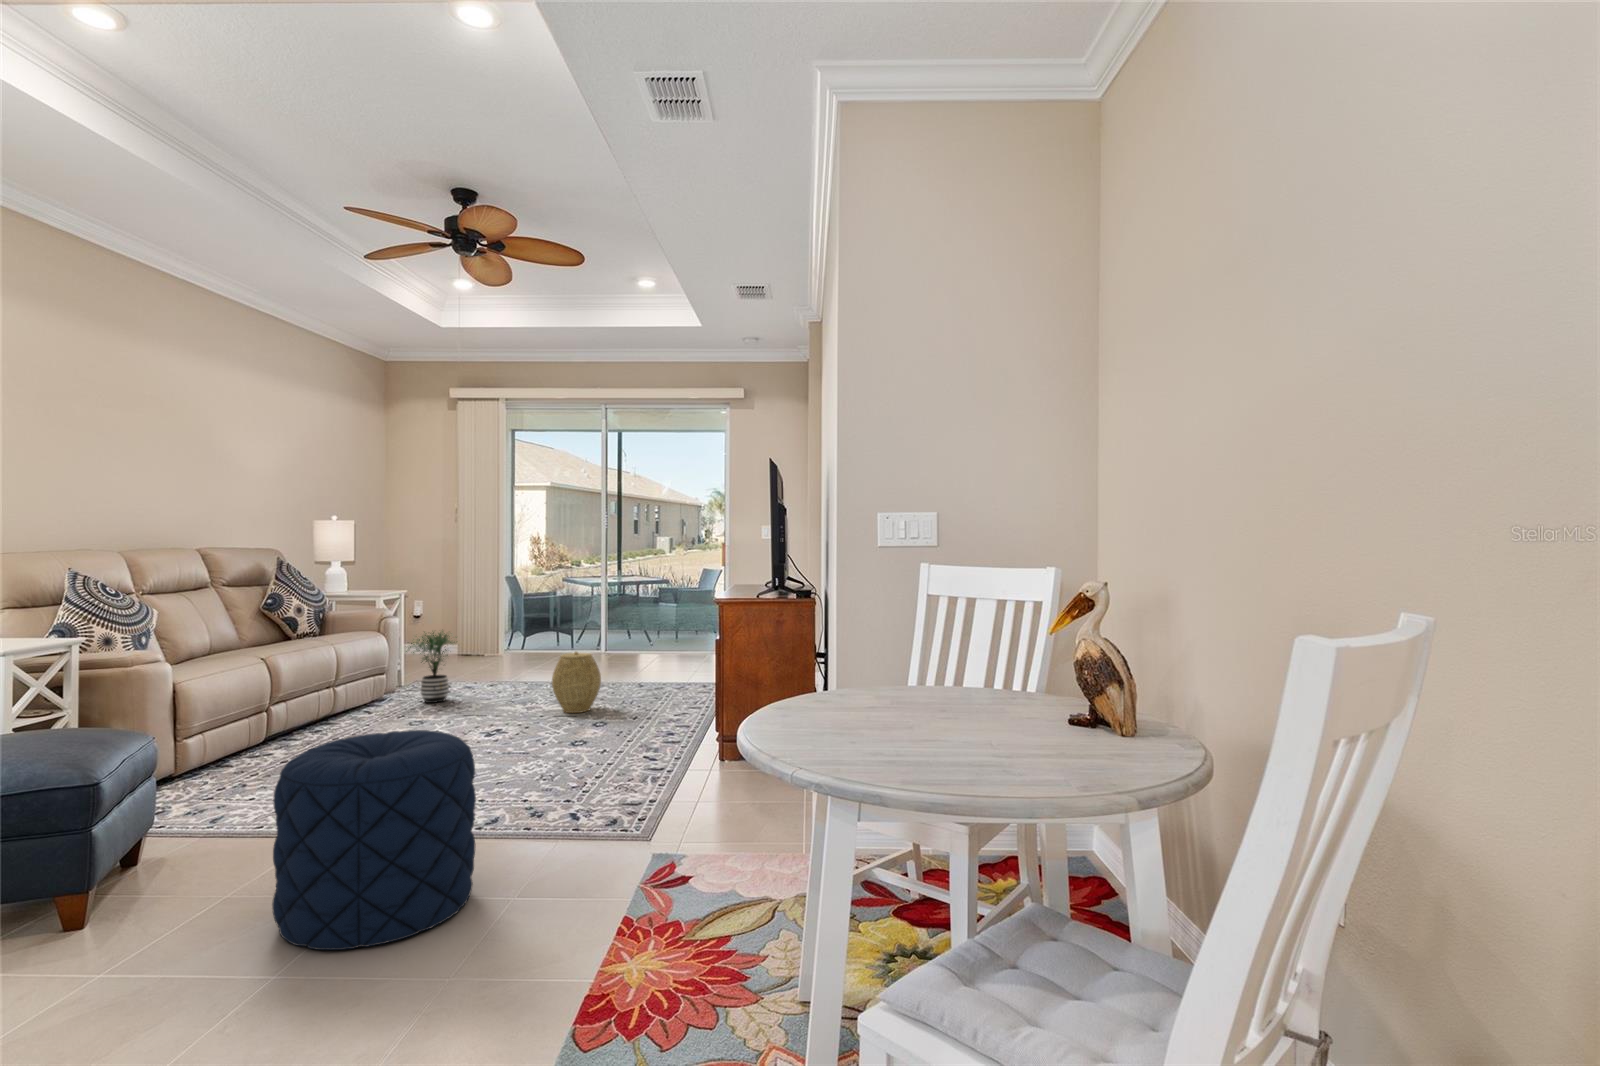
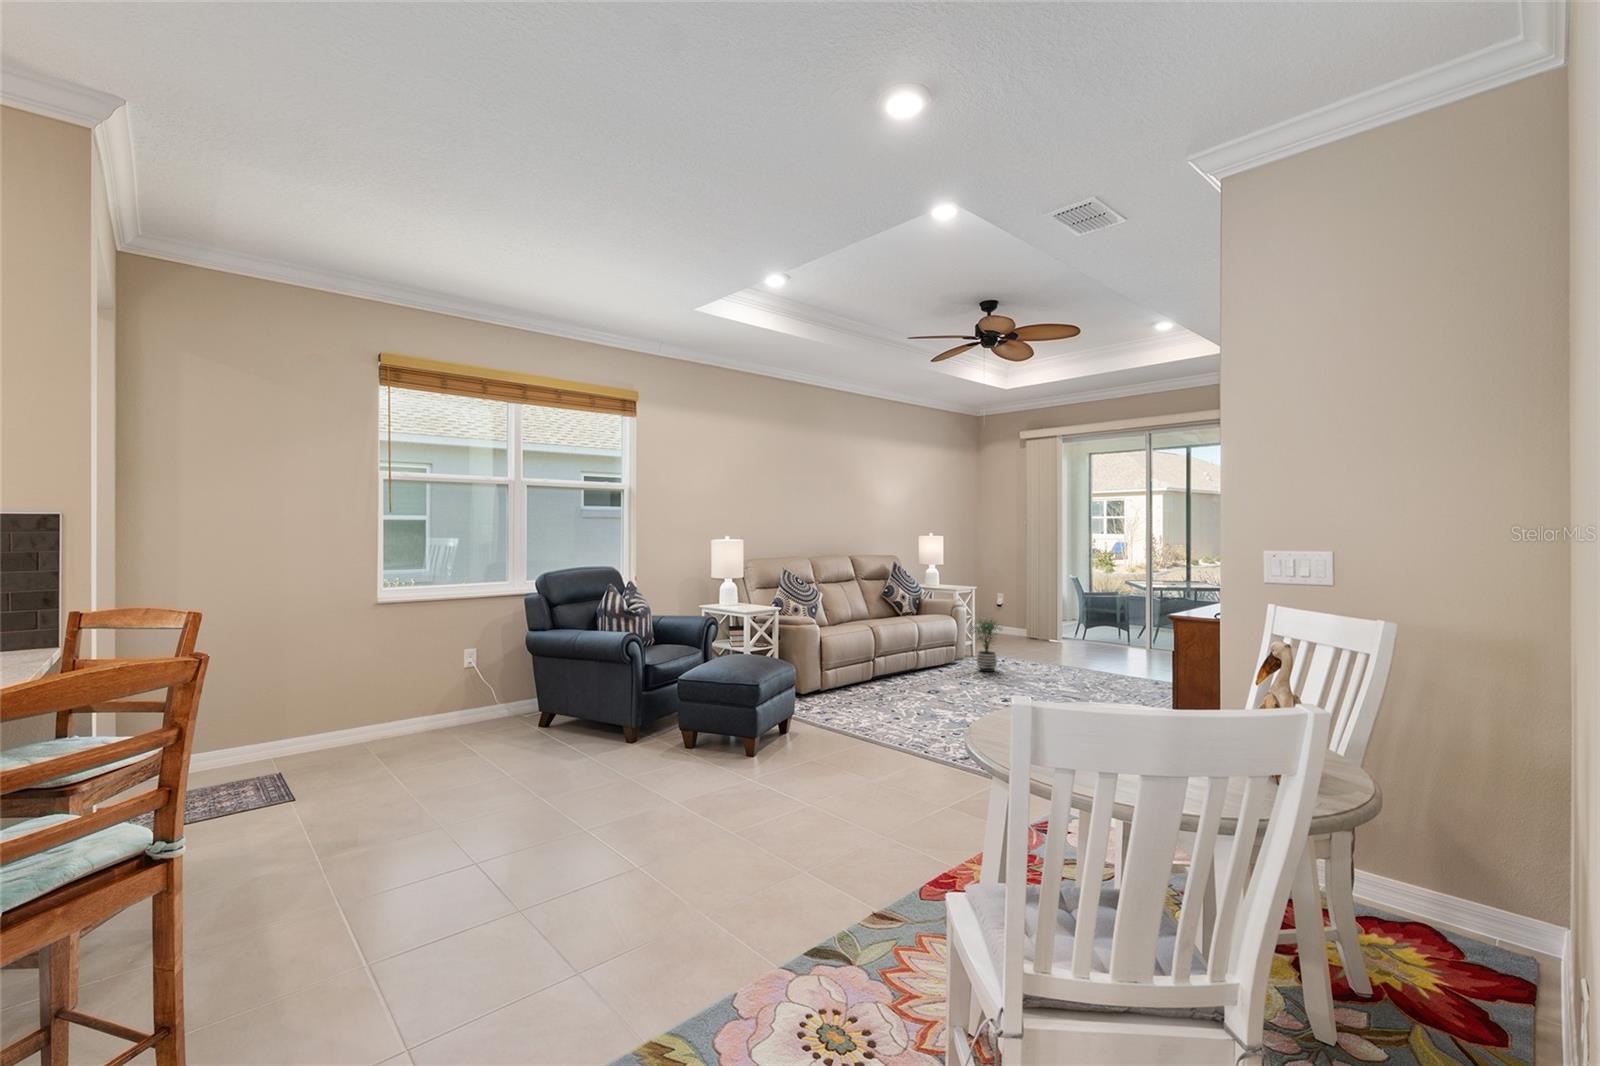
woven basket: present [552,652,601,713] -> none [1063,646,1105,696]
pouf: present [272,730,476,950] -> none [822,682,928,804]

